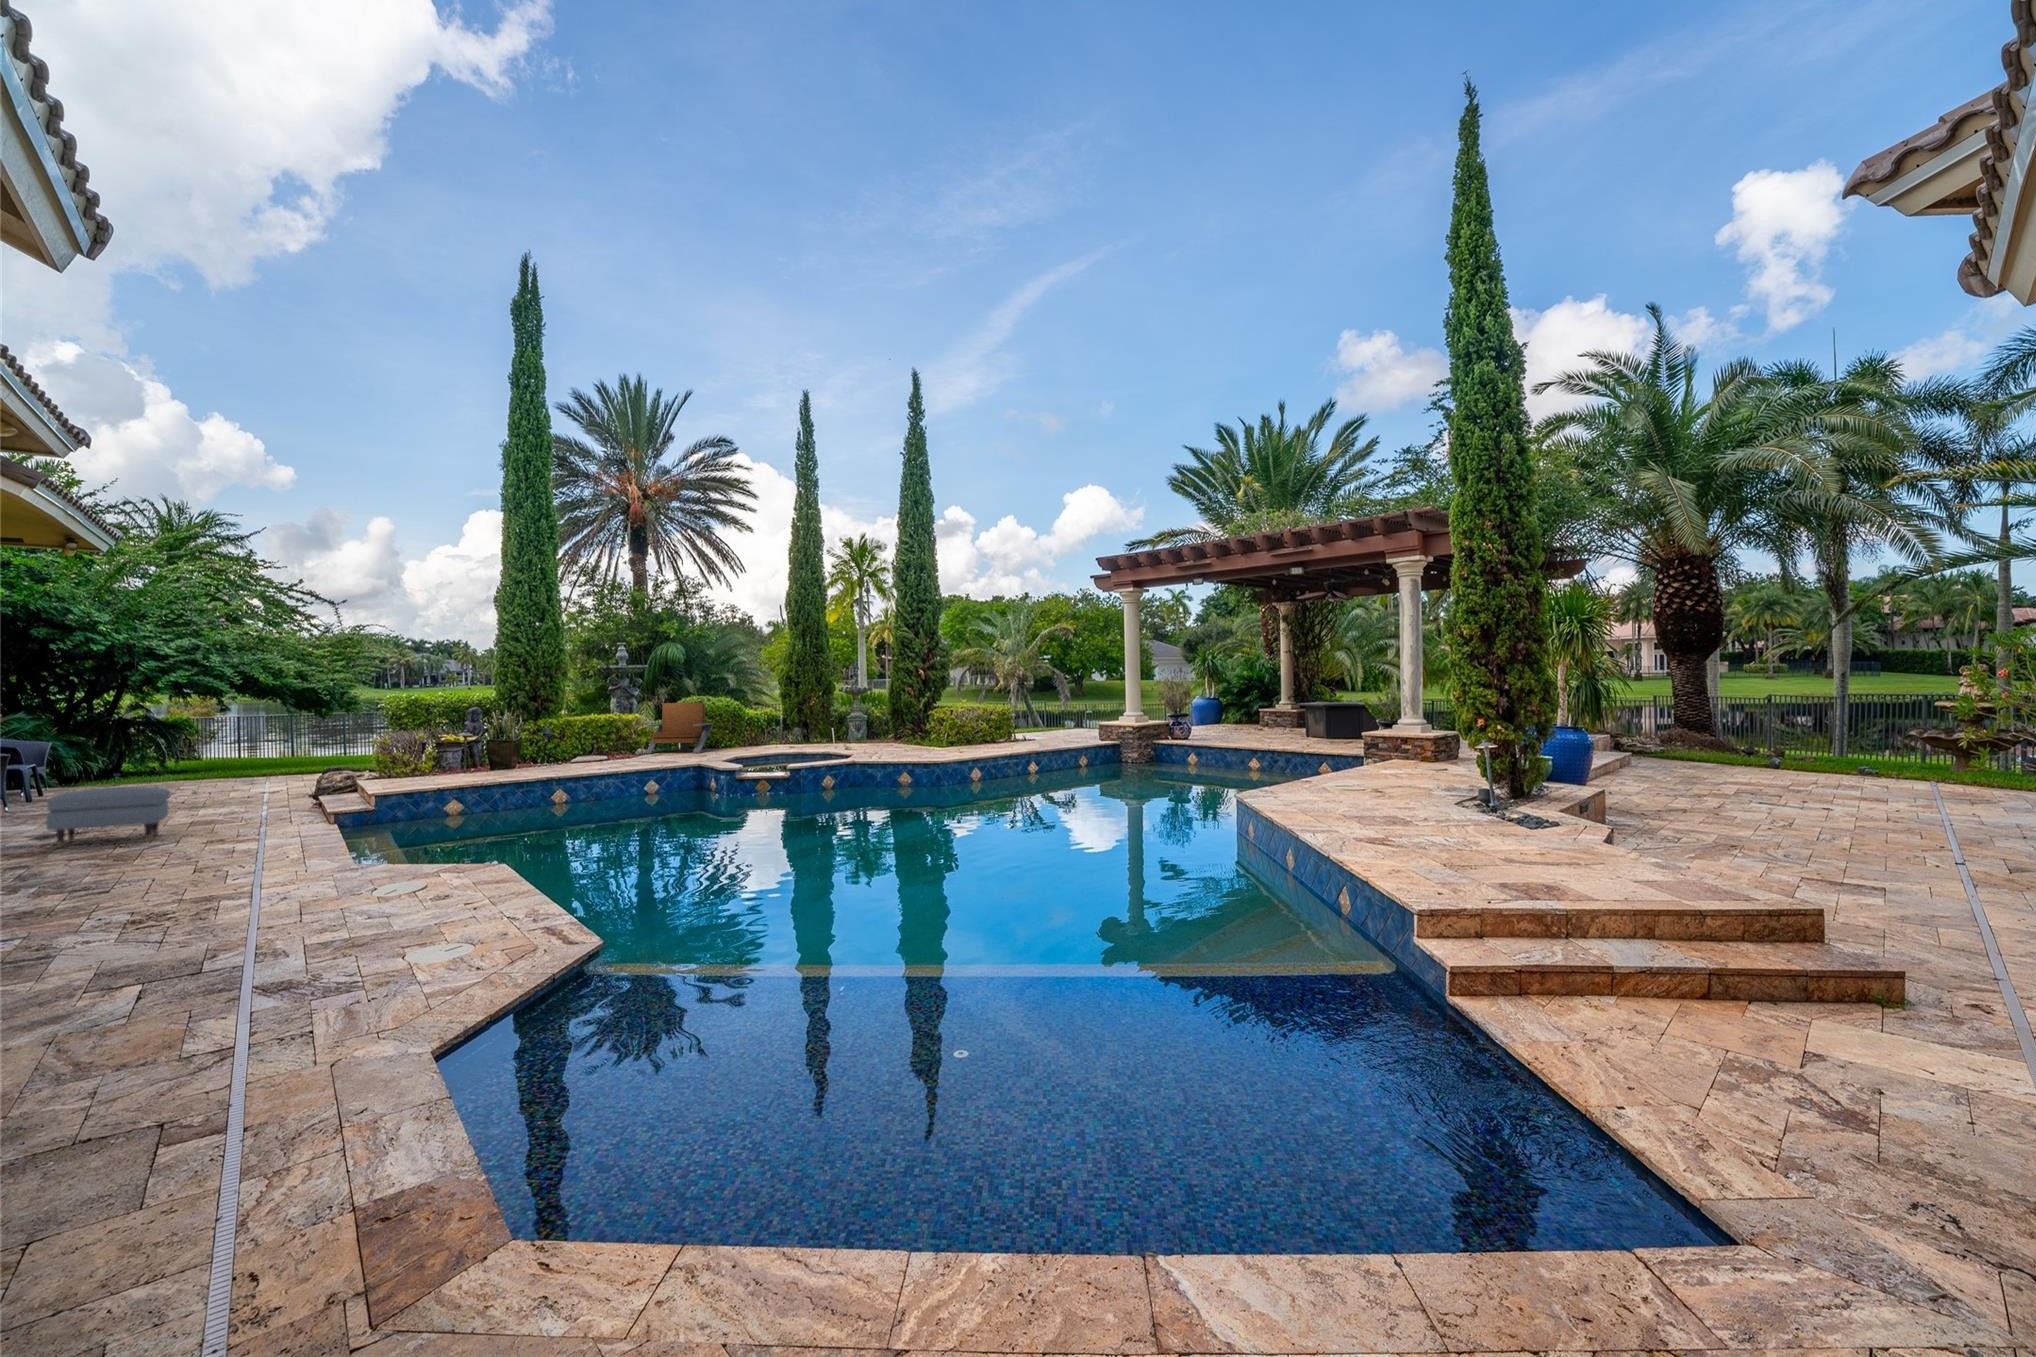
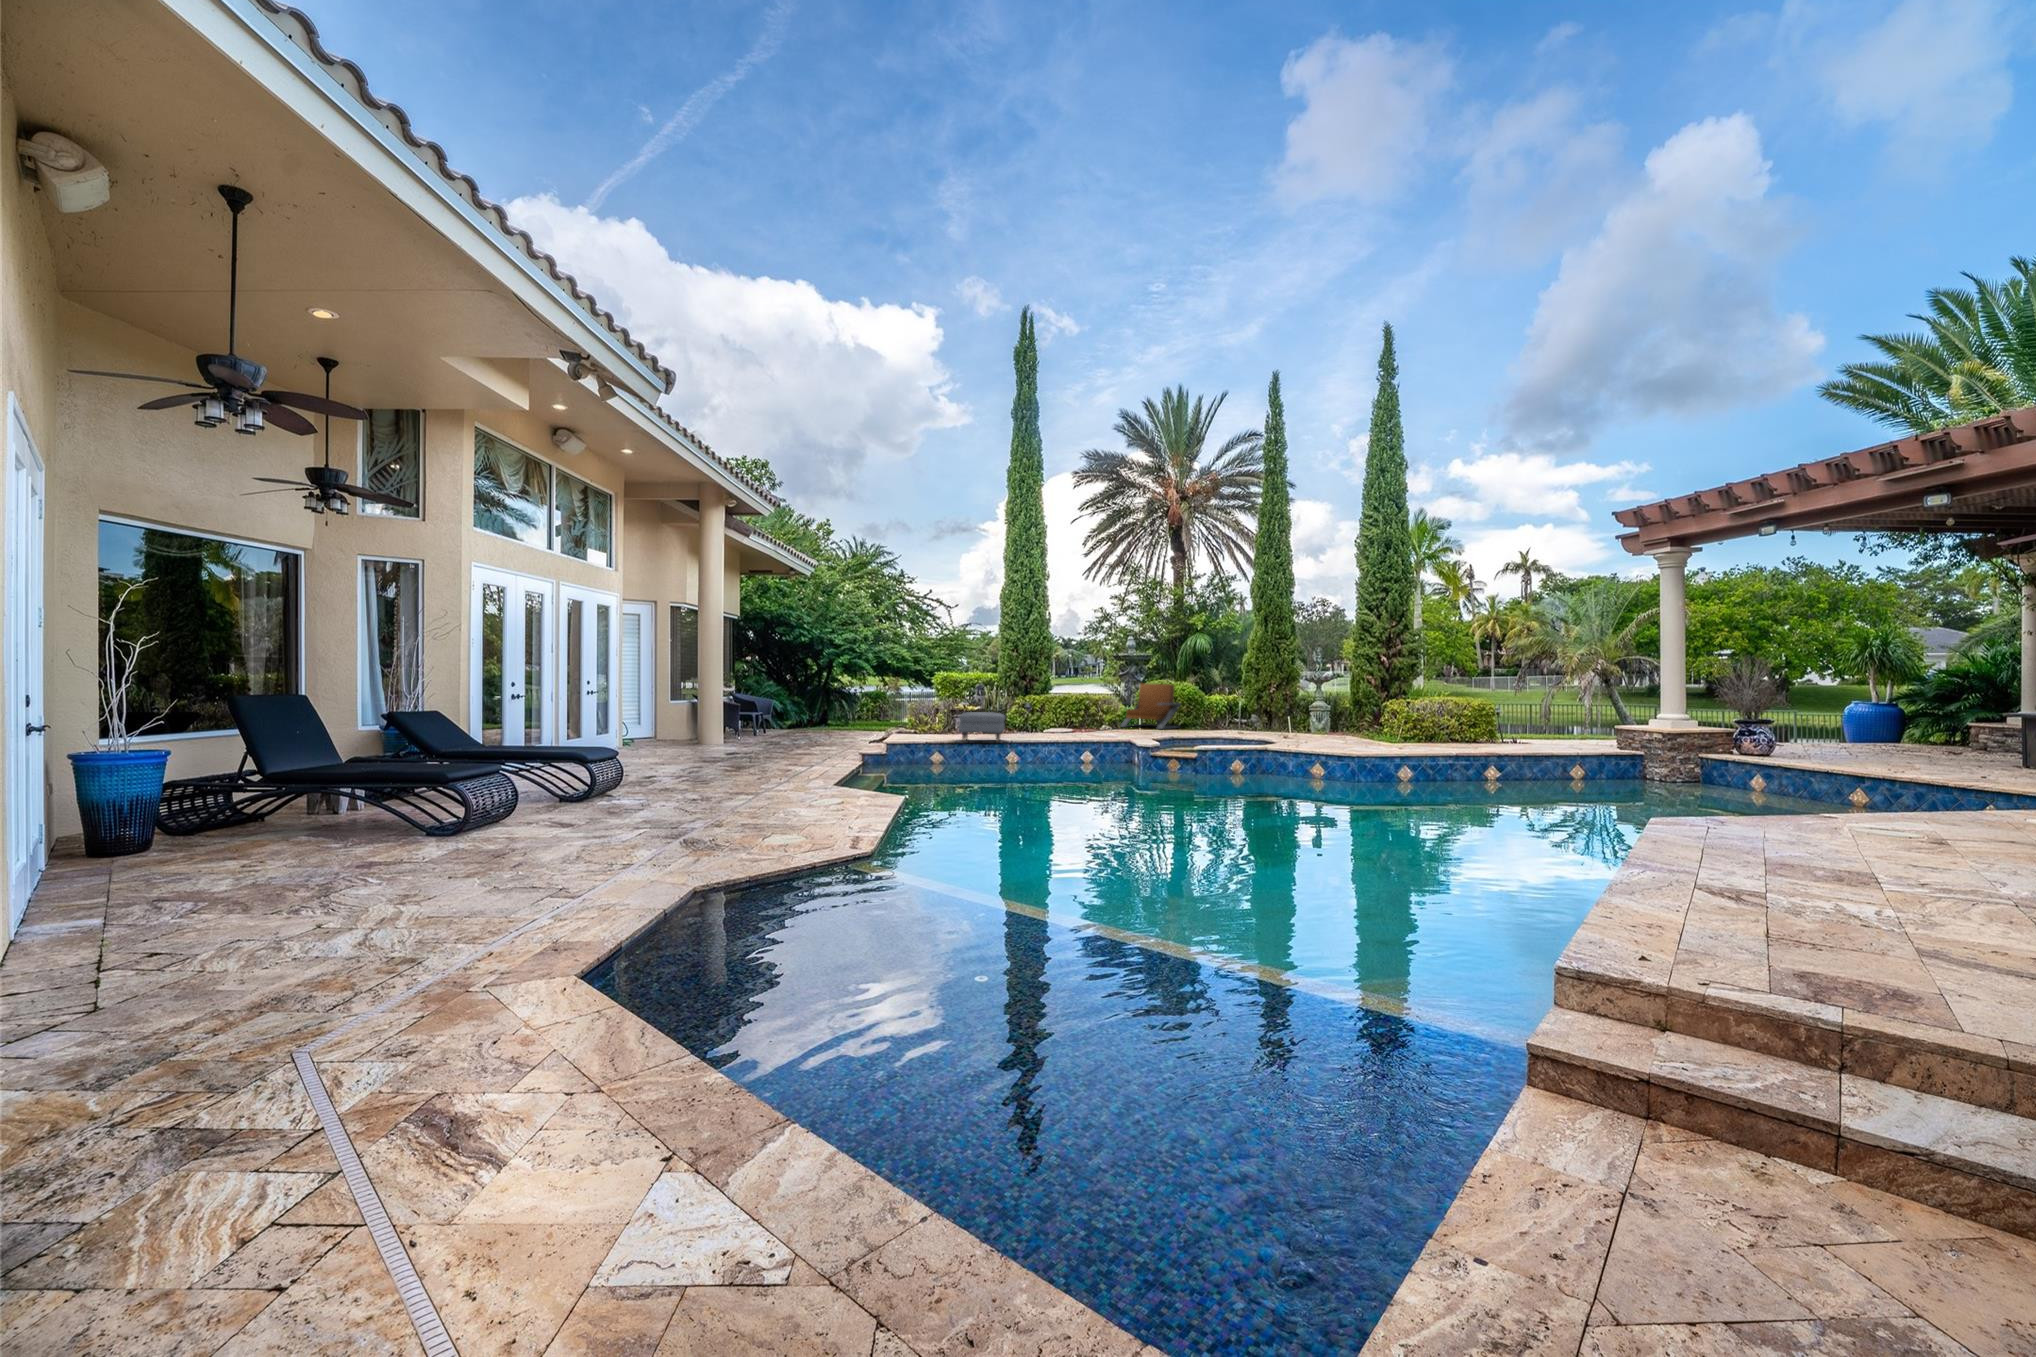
ottoman: present [46,787,170,848] -> present [959,712,1005,741]

